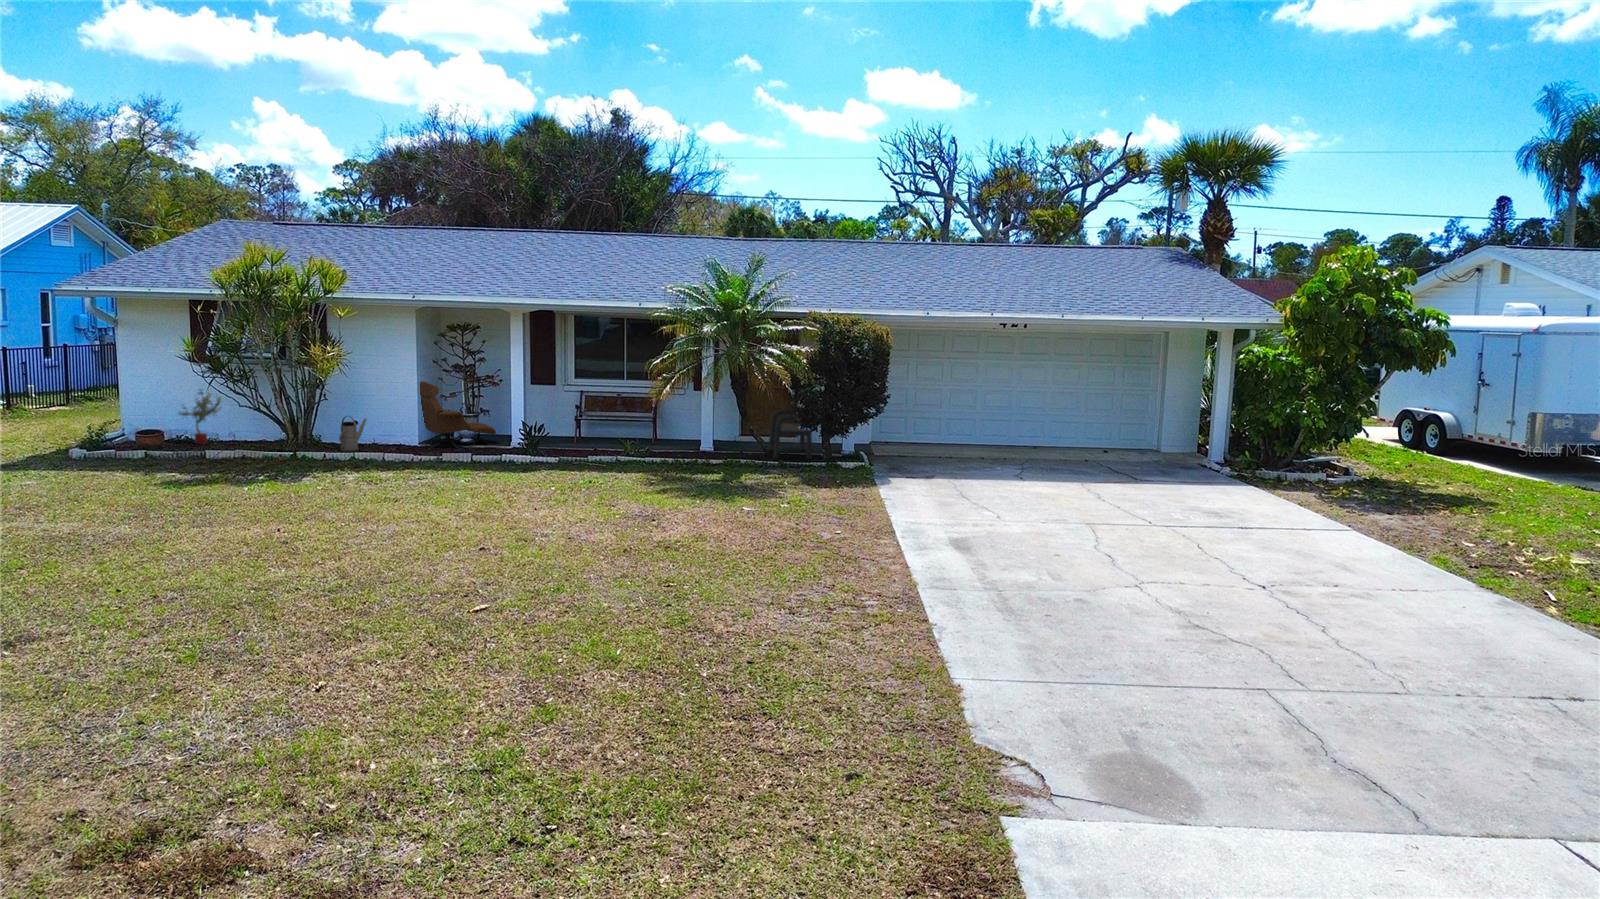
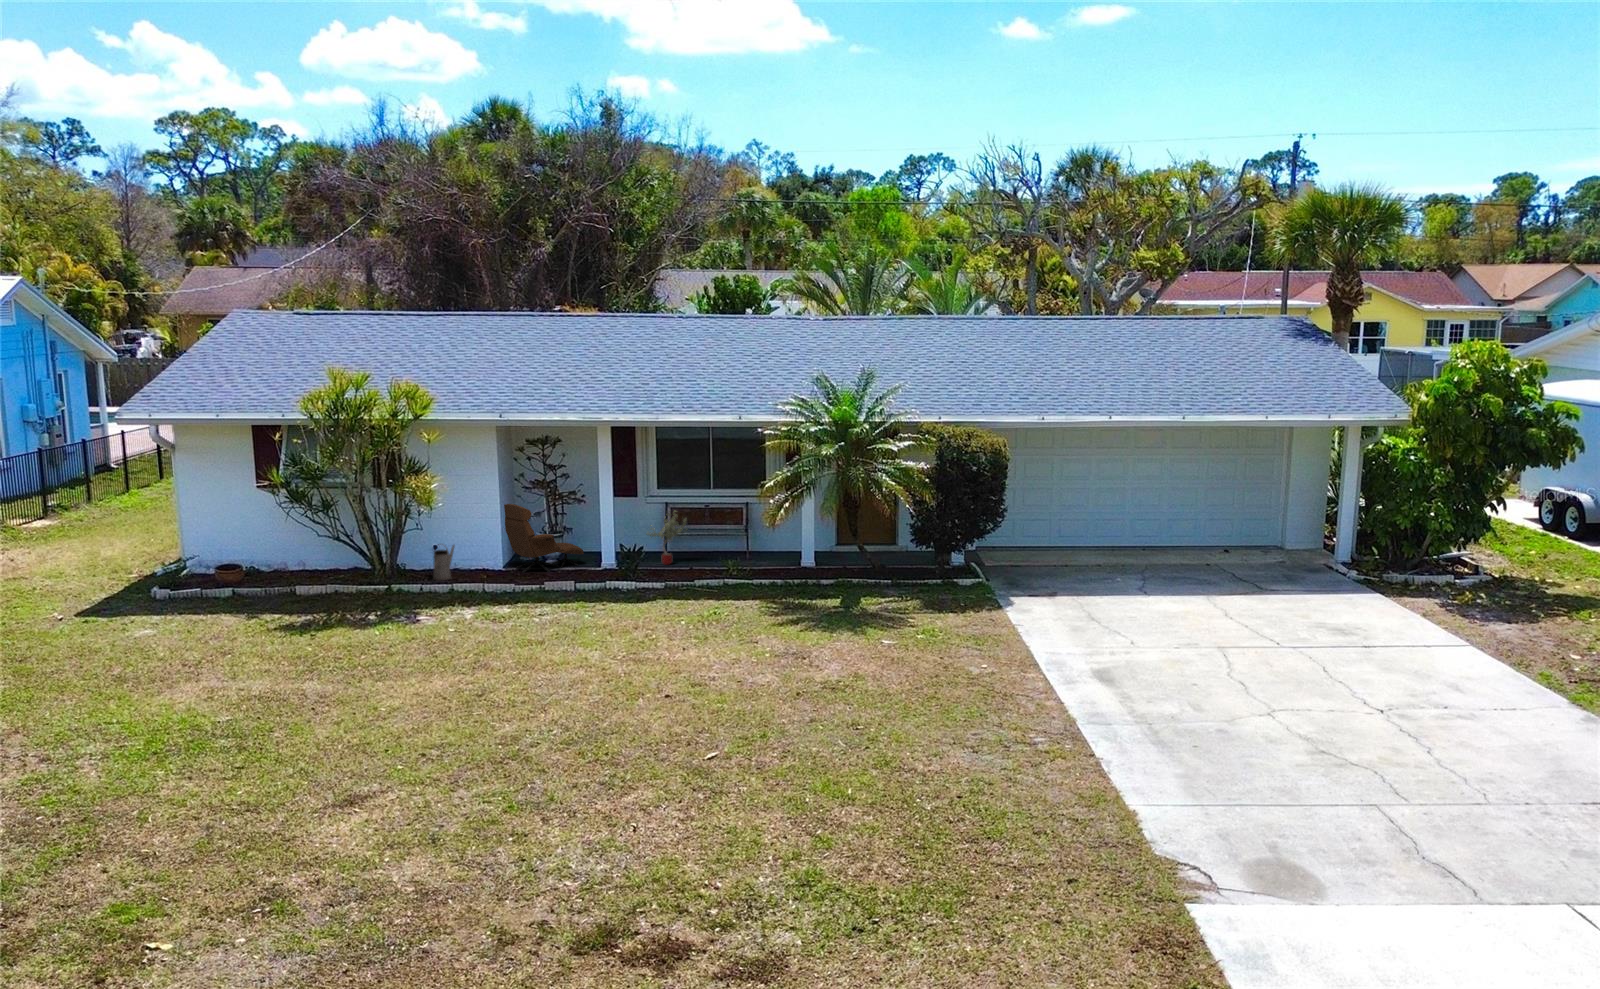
potted tree: present [179,390,221,444] -> present [646,511,687,565]
bench: present [769,409,812,459] -> none [869,518,919,574]

